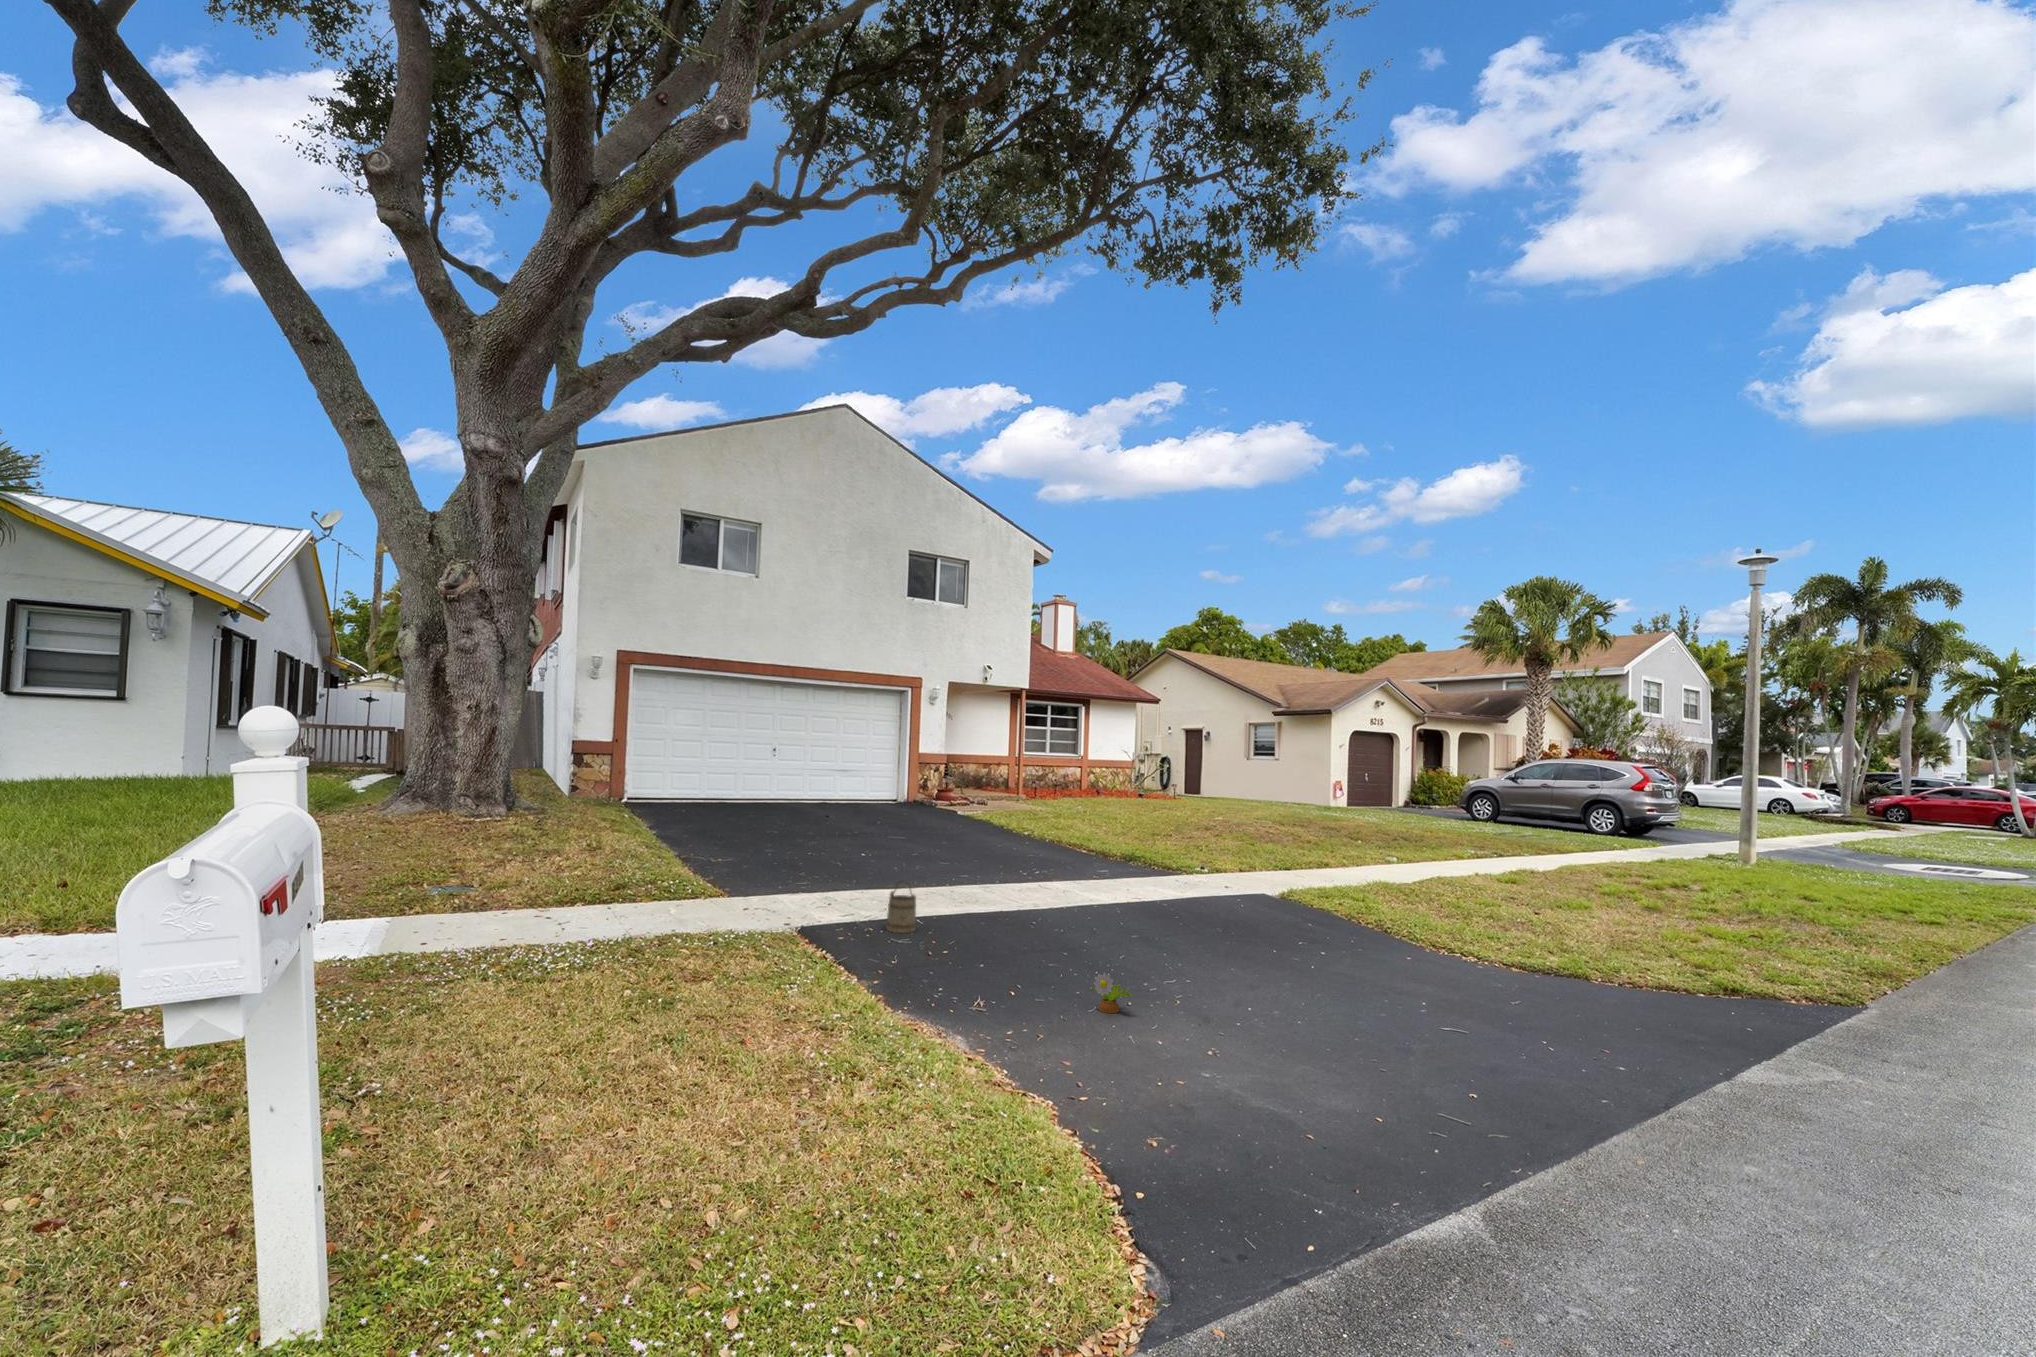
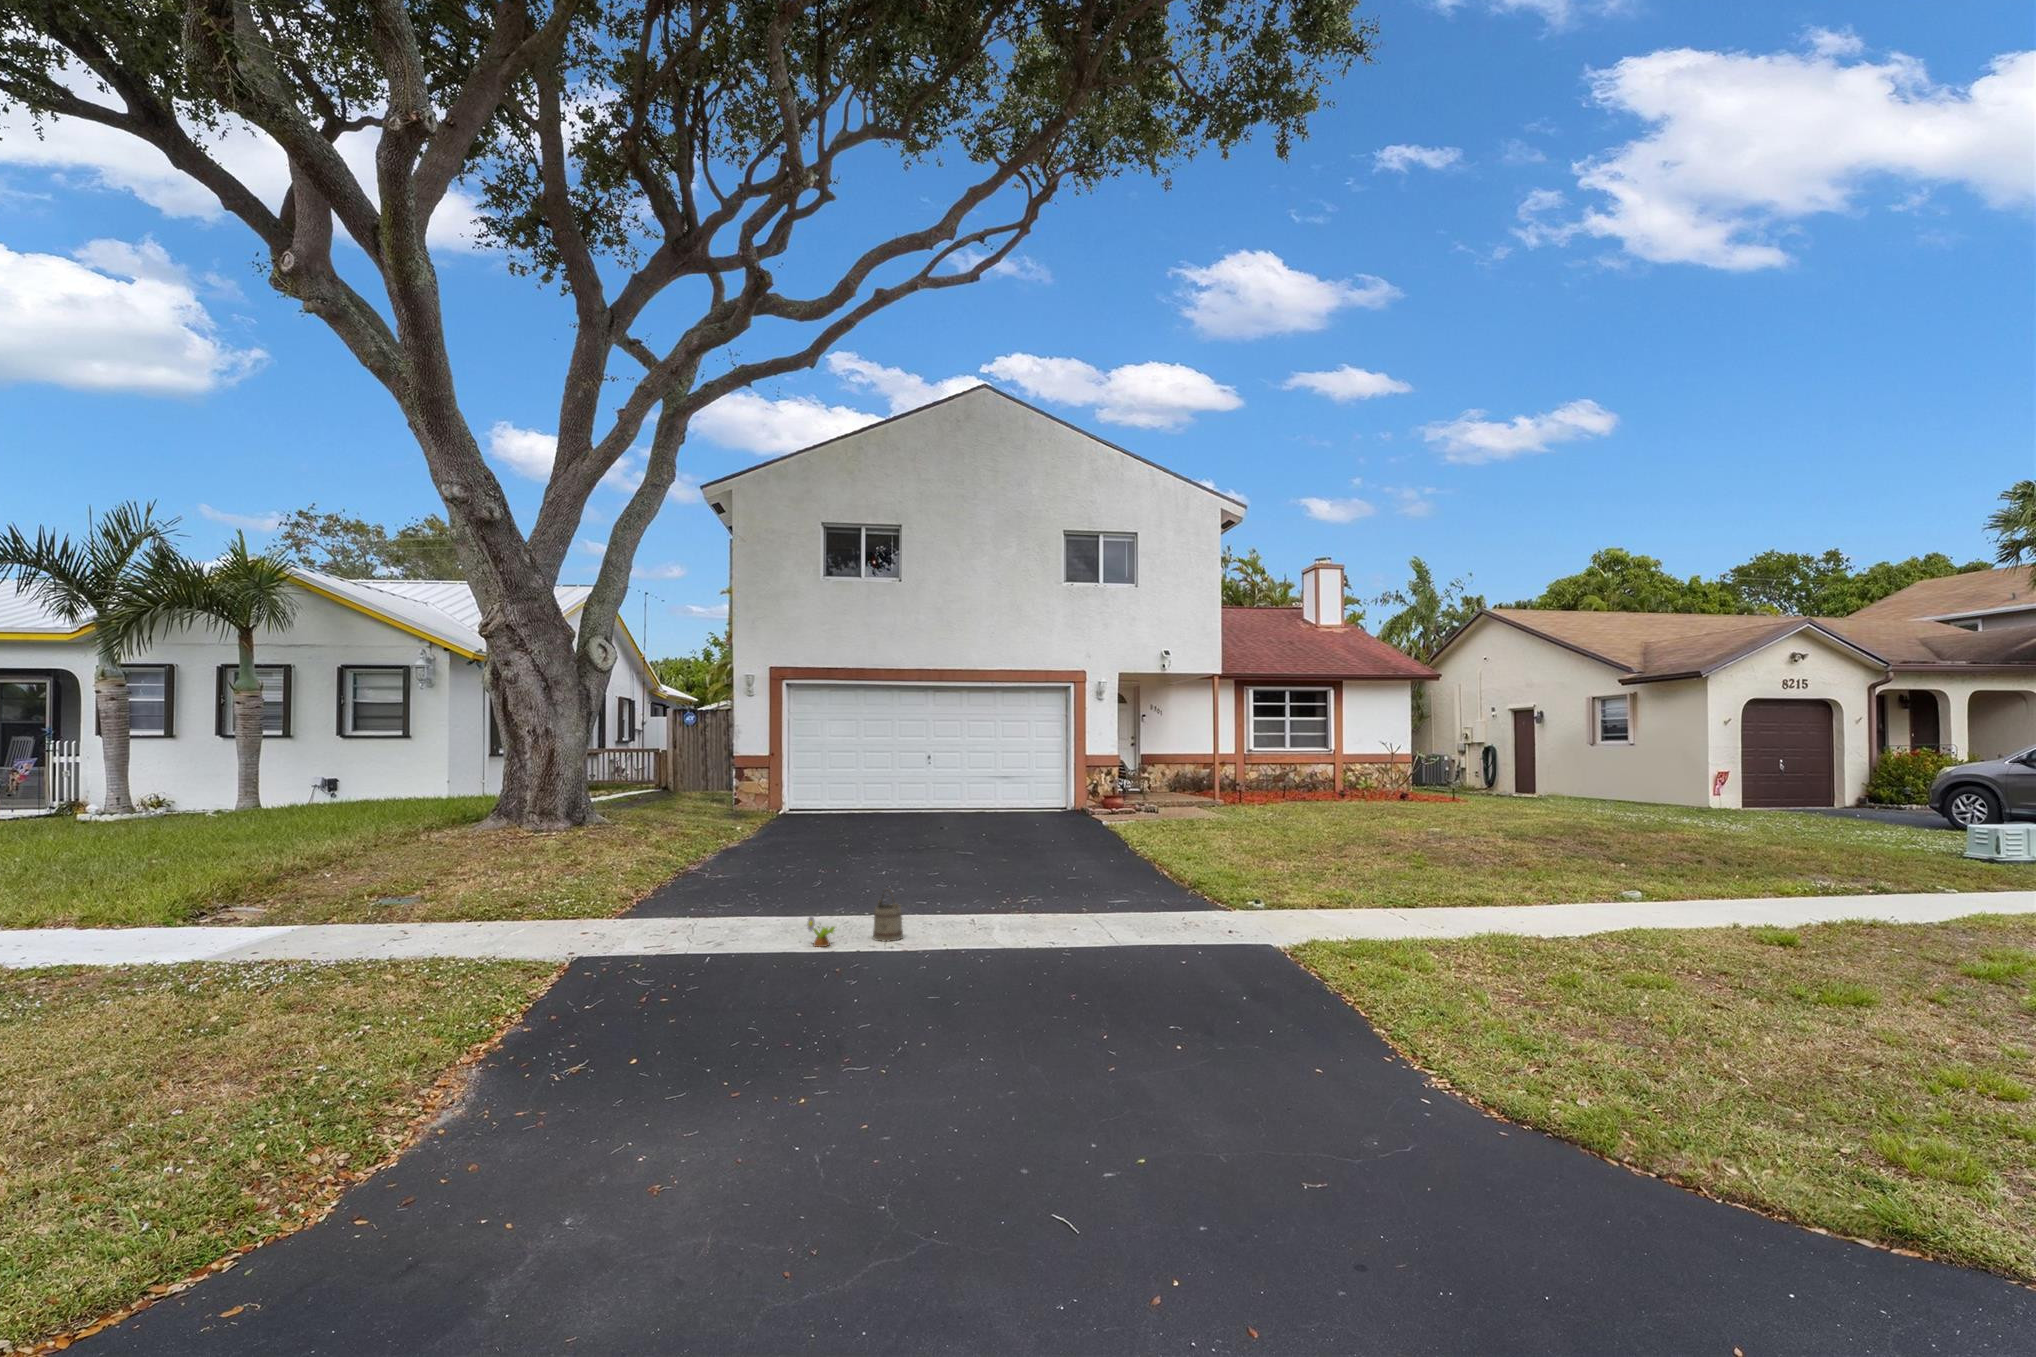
decorative plant: present [1090,972,1132,1013] -> present [807,916,835,947]

